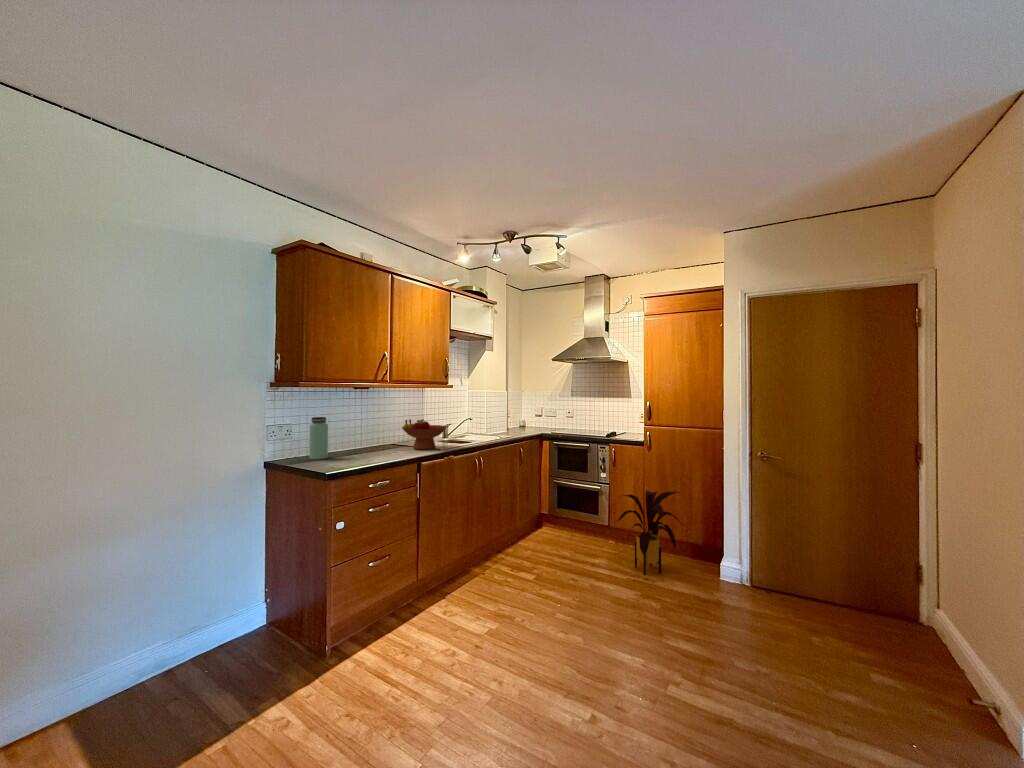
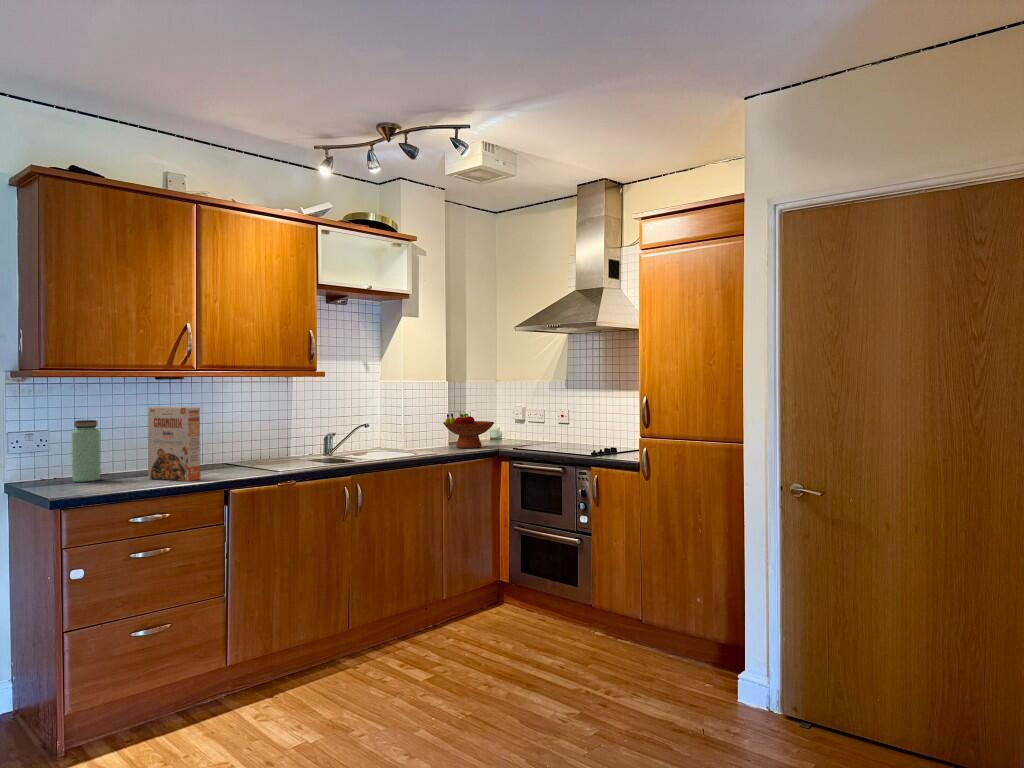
cereal box: none [362,408,400,458] -> present [148,407,200,481]
fruit bowl: present [402,419,447,450] -> present [443,413,494,448]
house plant: present [617,491,684,575] -> none [564,546,690,684]

